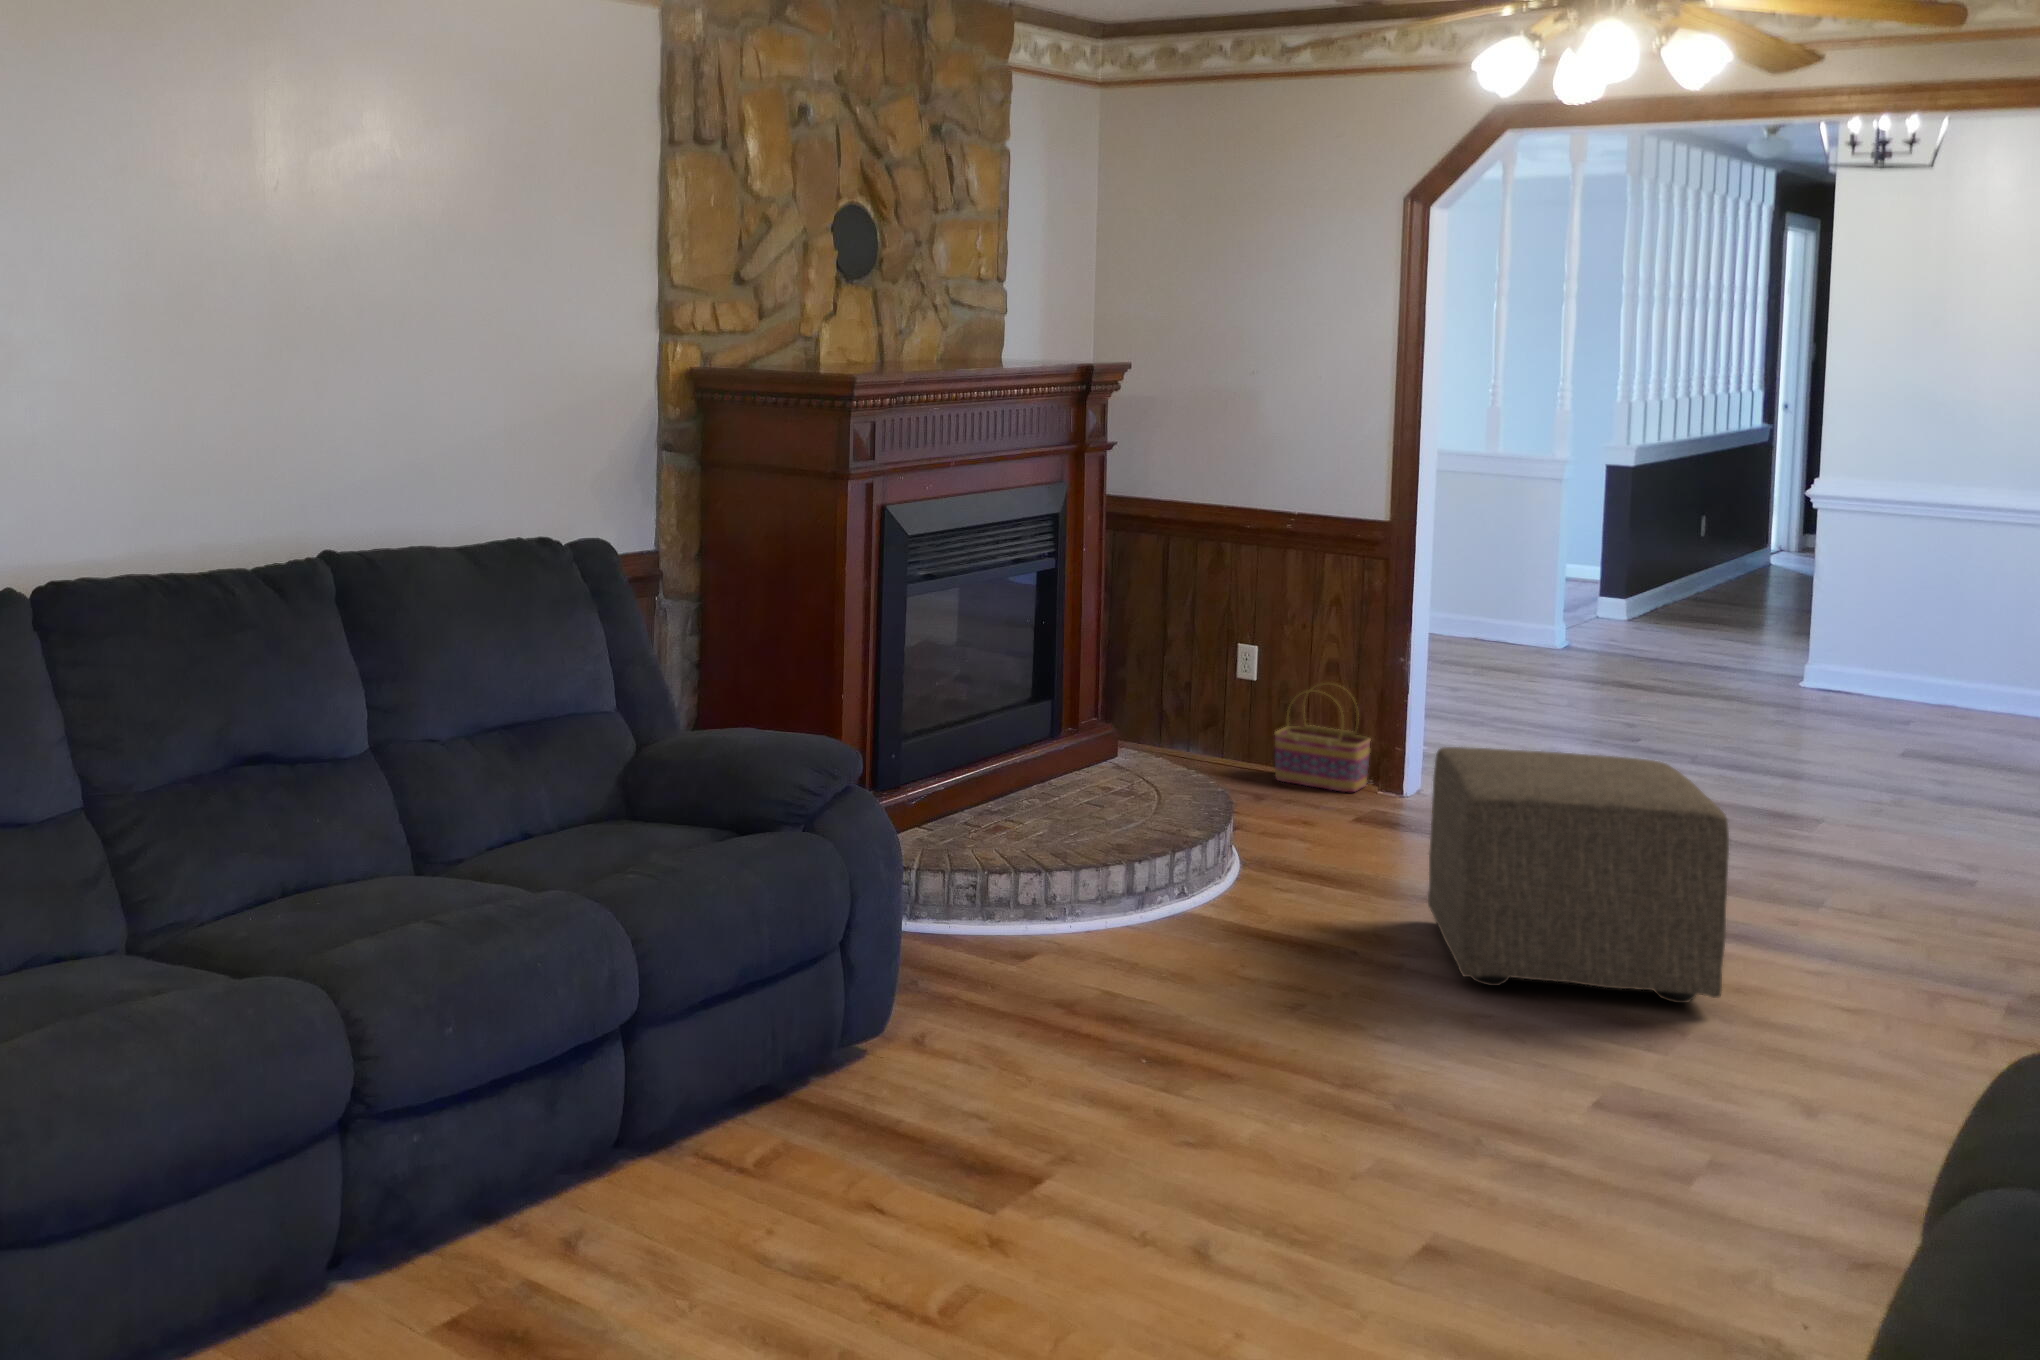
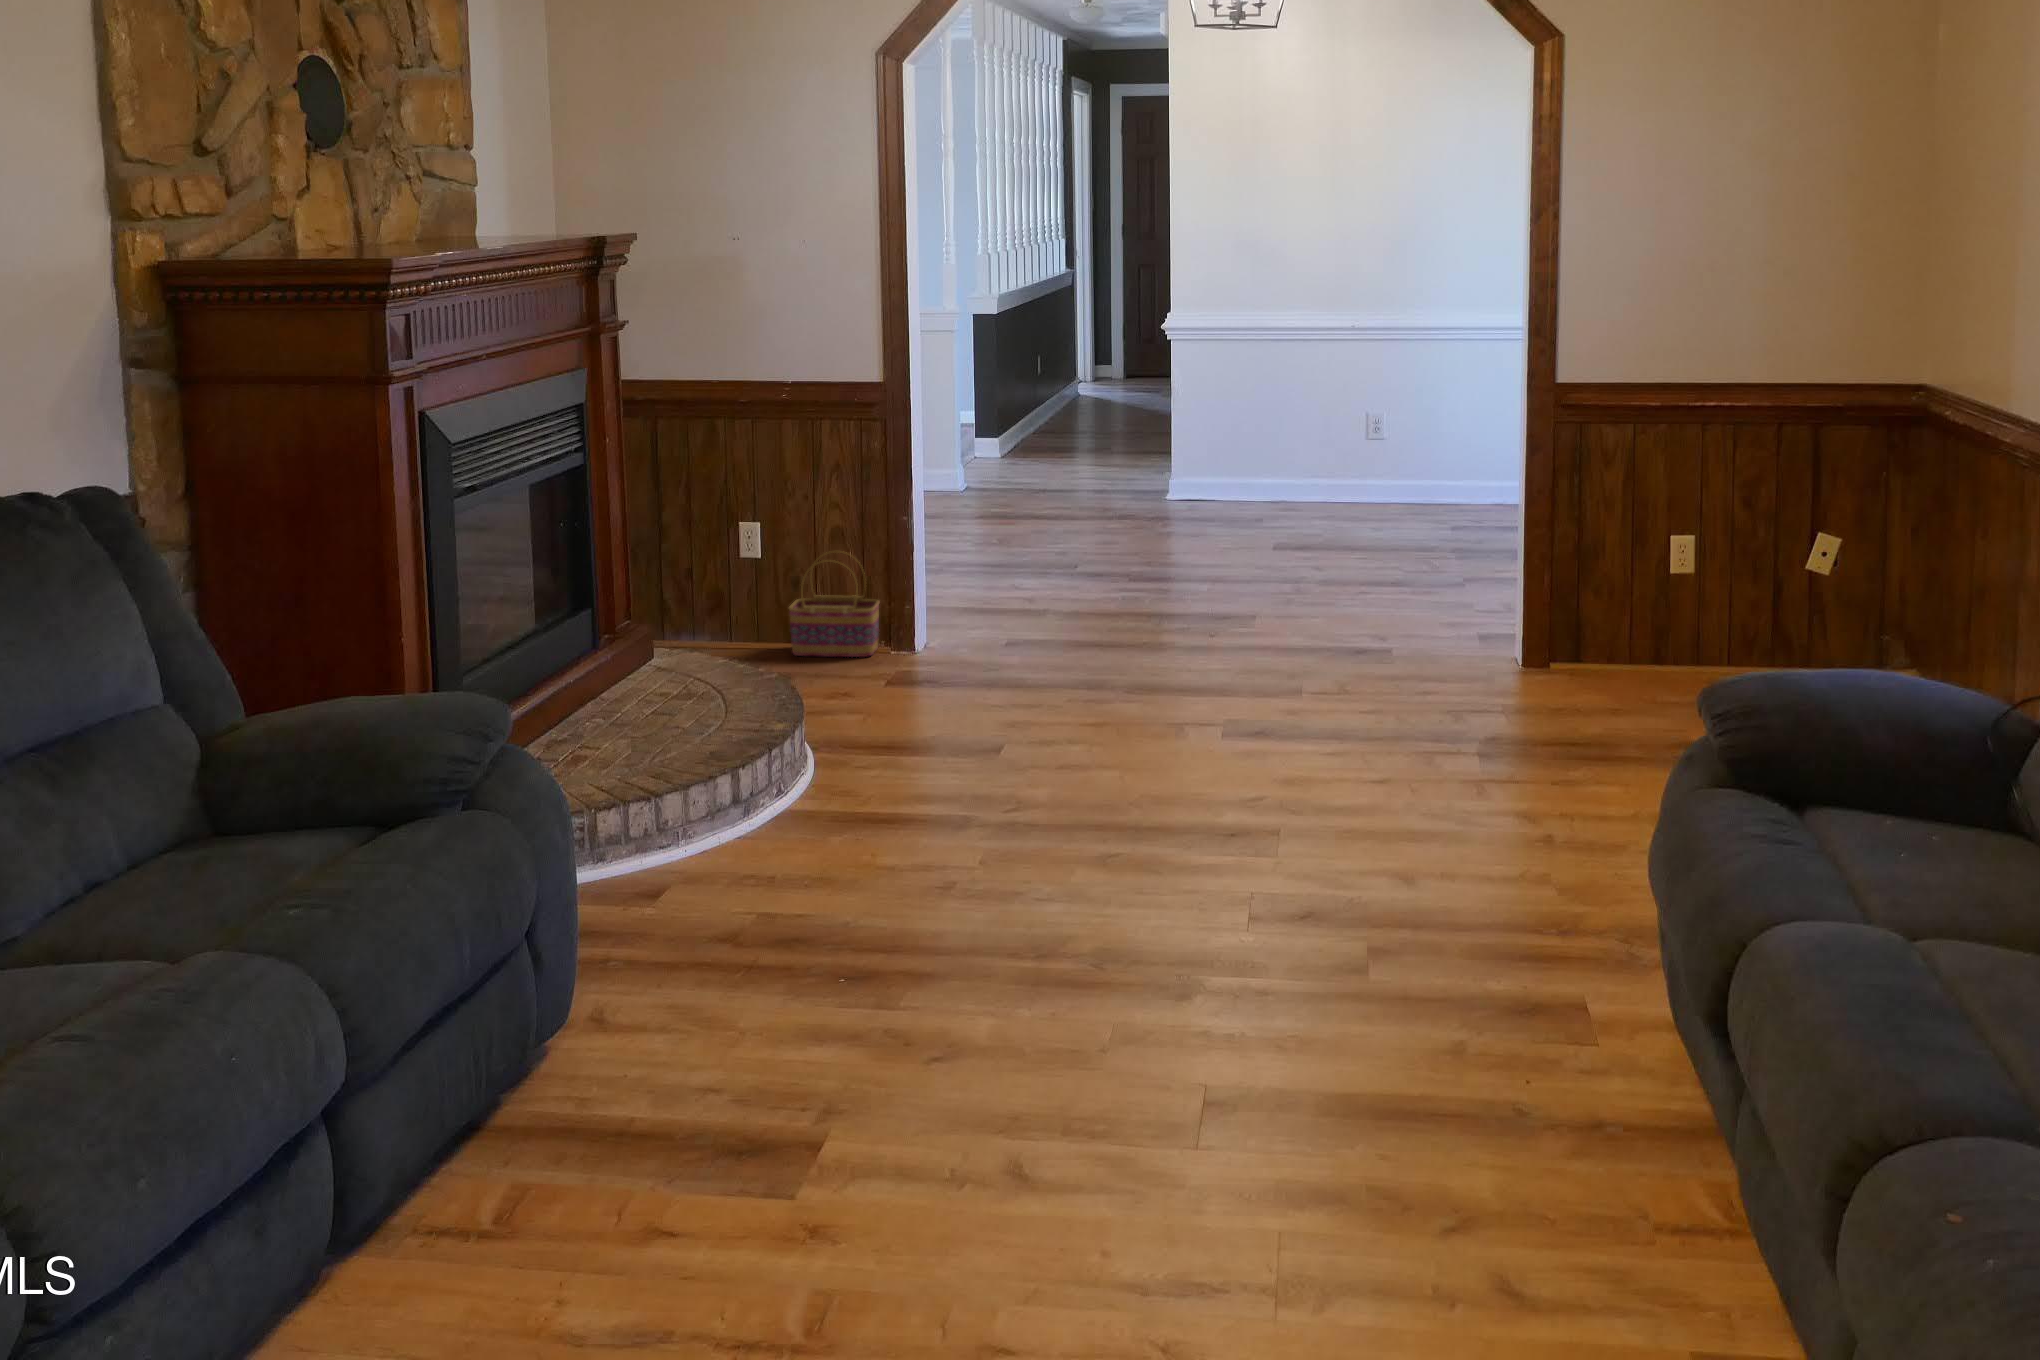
ottoman: present [1428,747,1729,1003] -> none [1005,588,1282,824]

